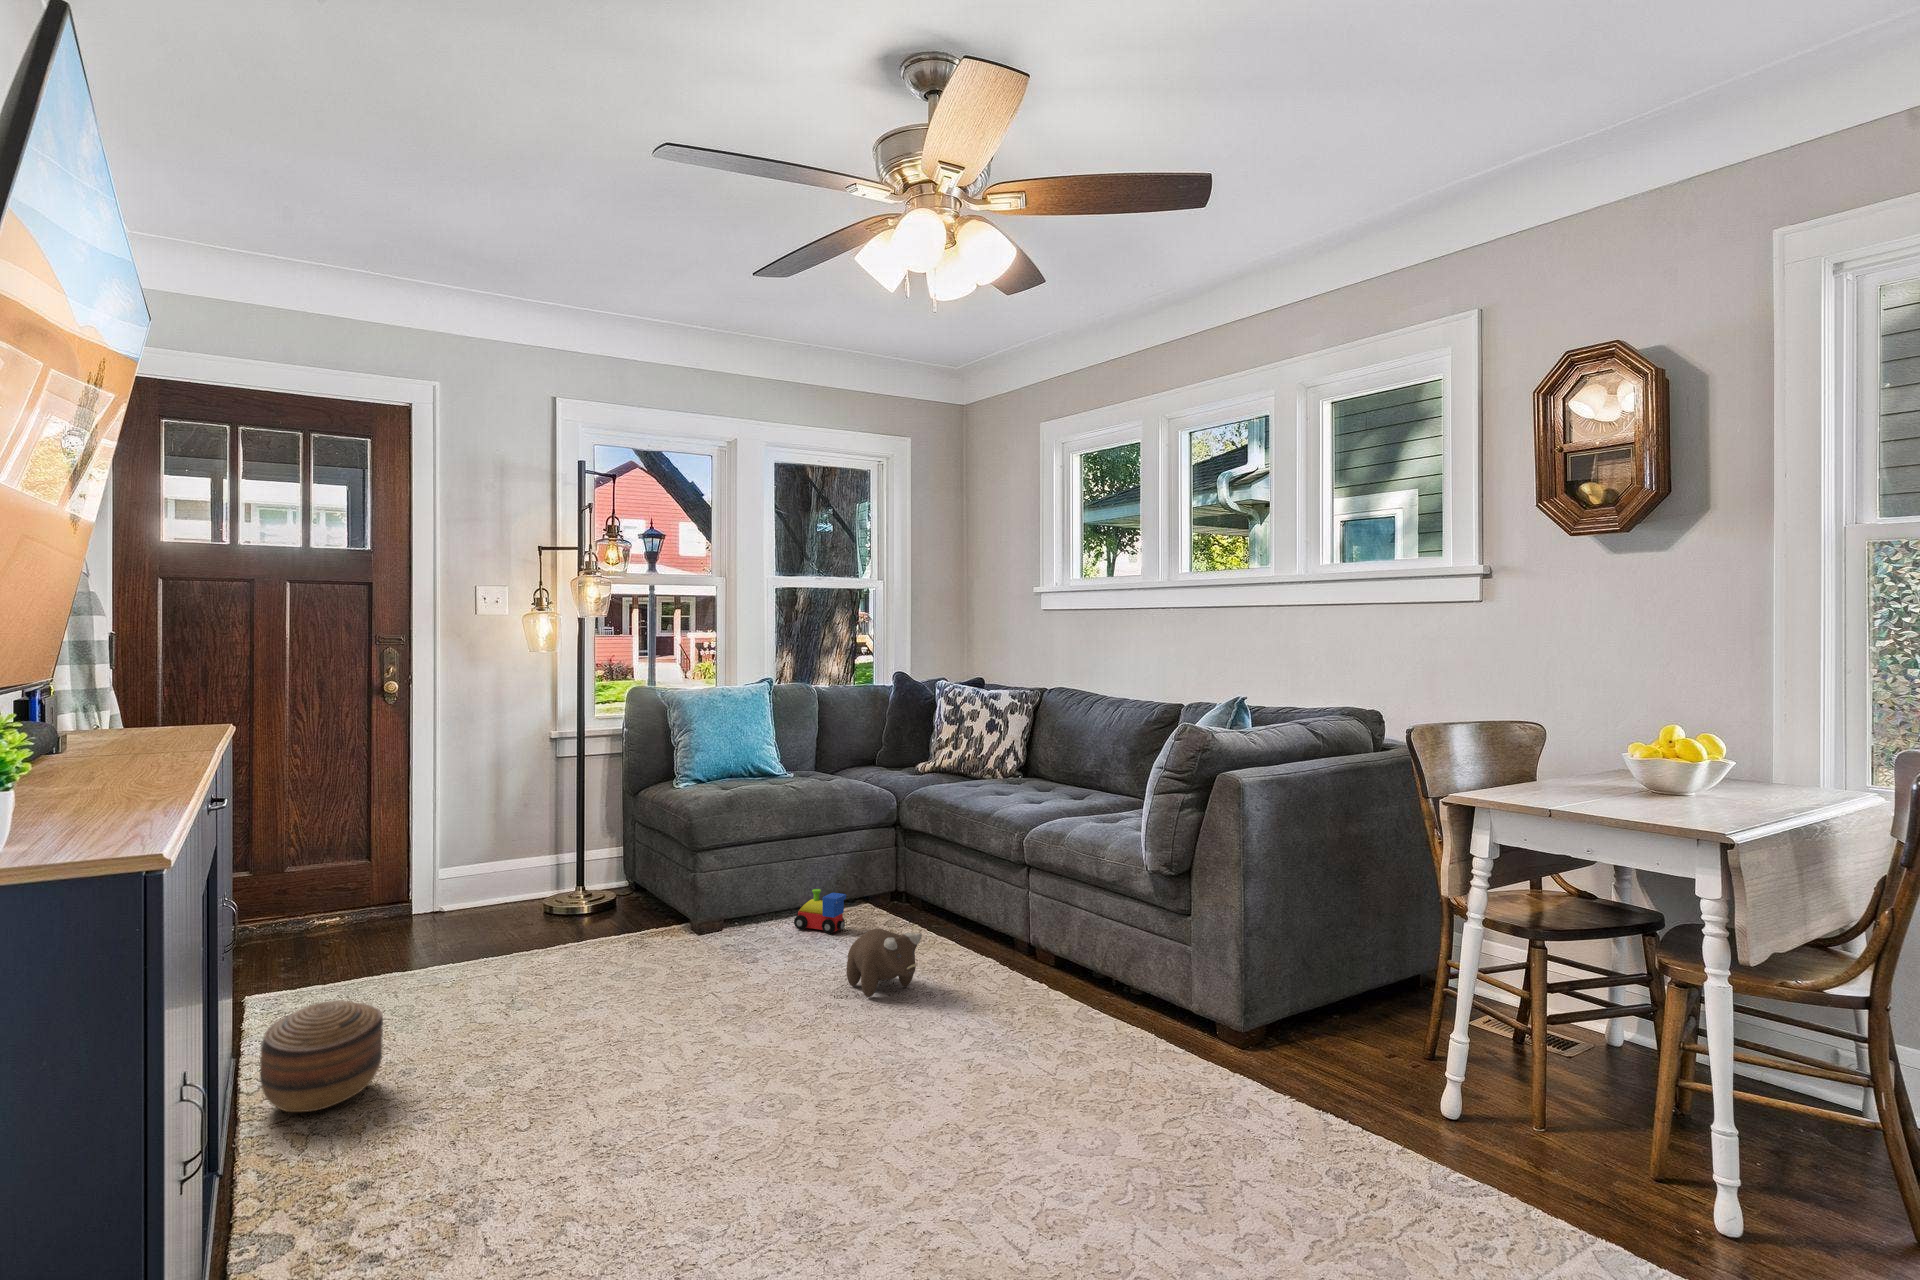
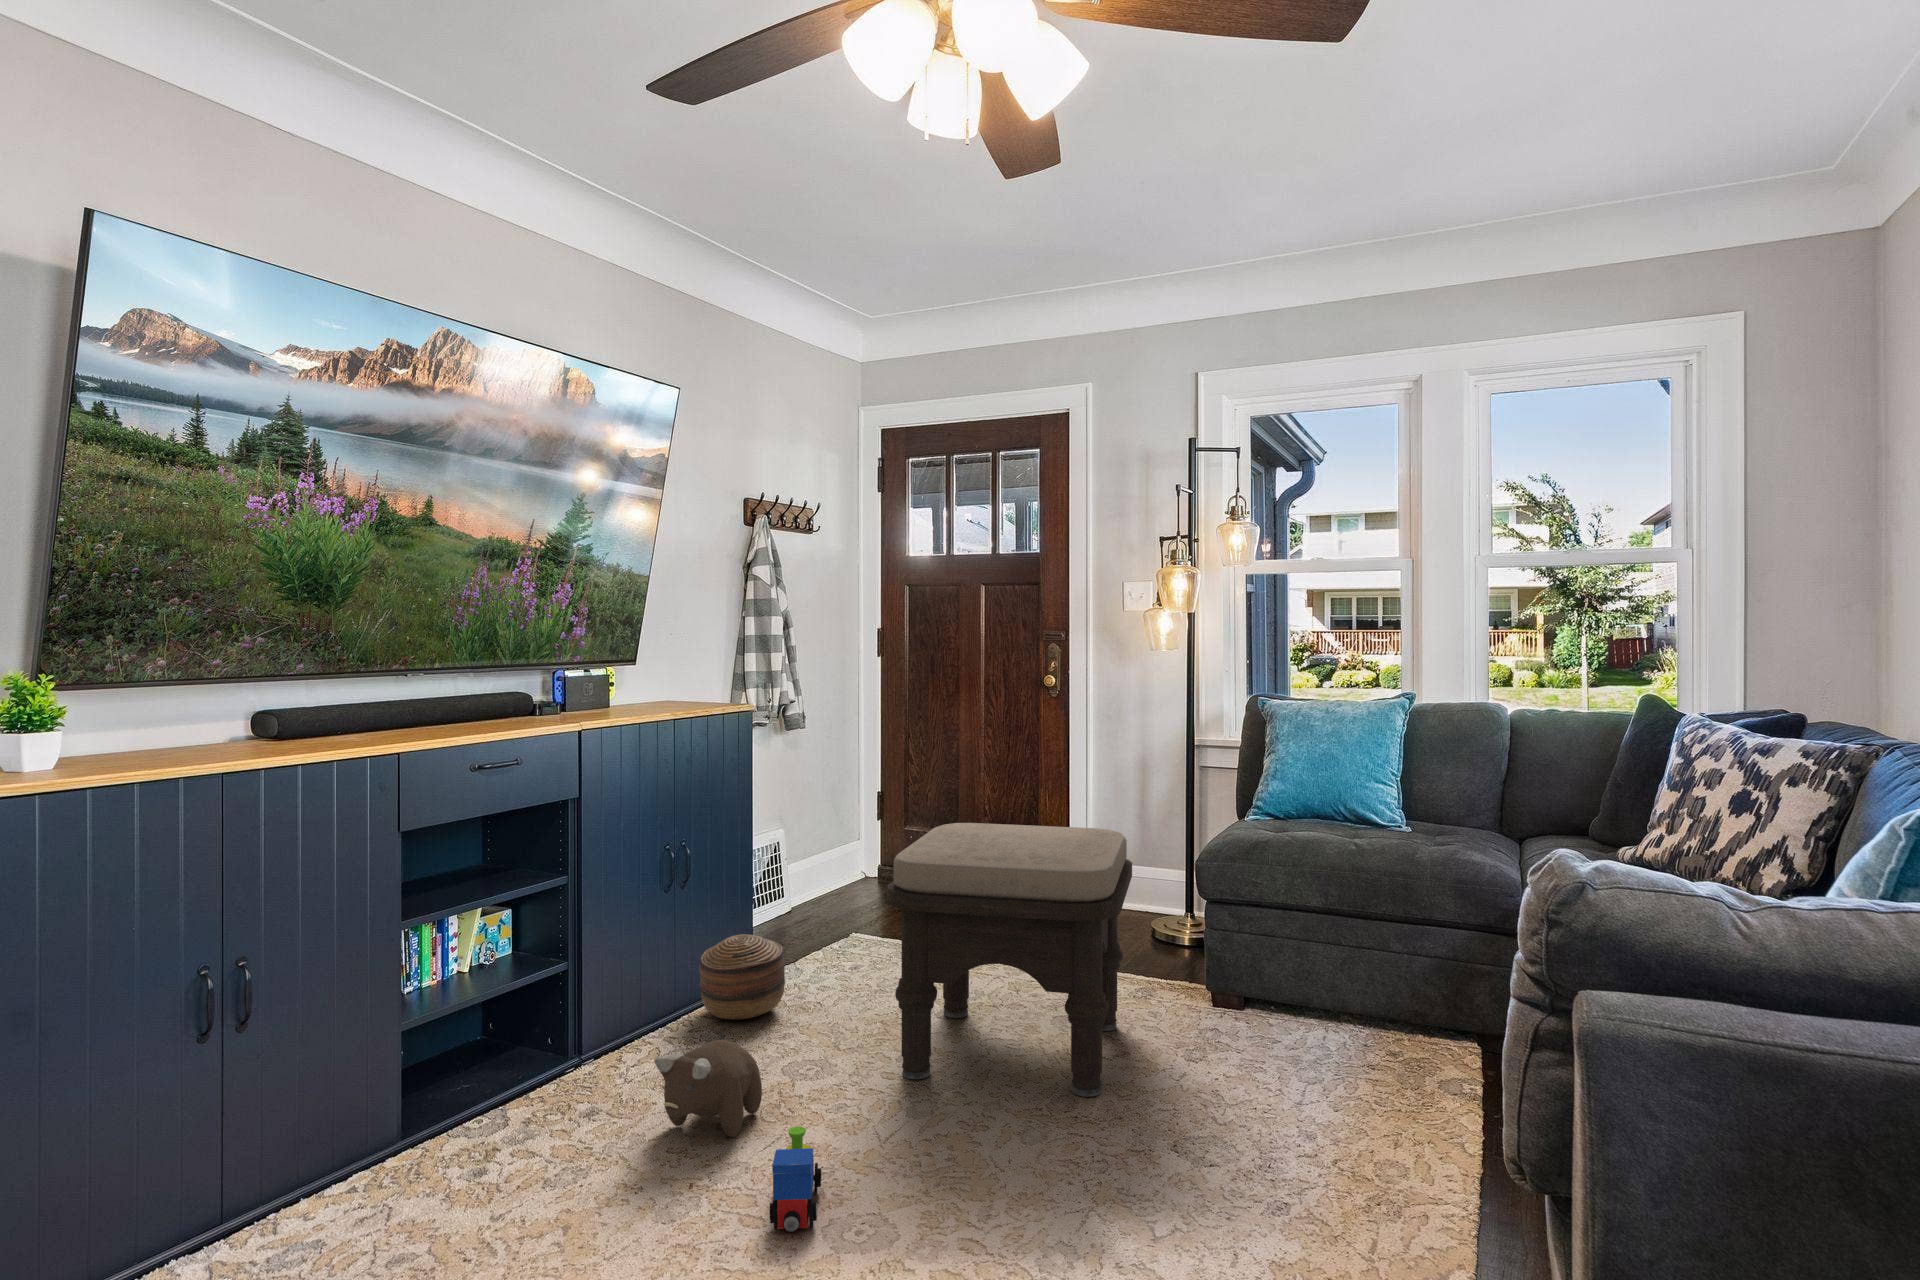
ottoman: none [517,804,775,1057] -> present [887,823,1132,1097]
toy train: present [794,889,846,934] -> present [770,1126,822,1232]
plush toy: present [847,929,922,997] -> present [654,1040,762,1137]

